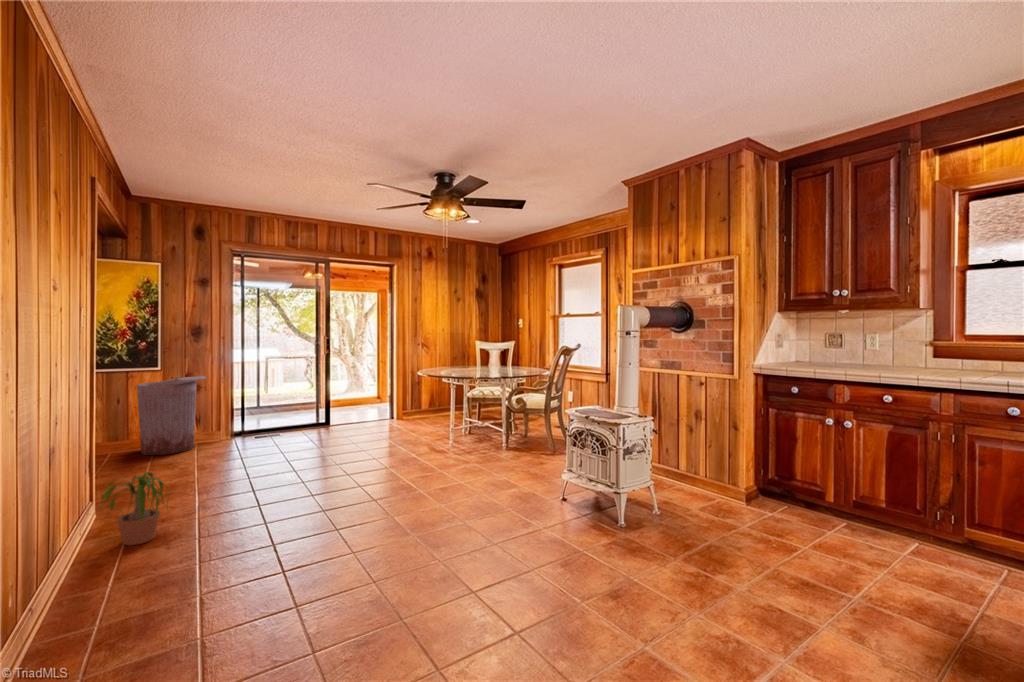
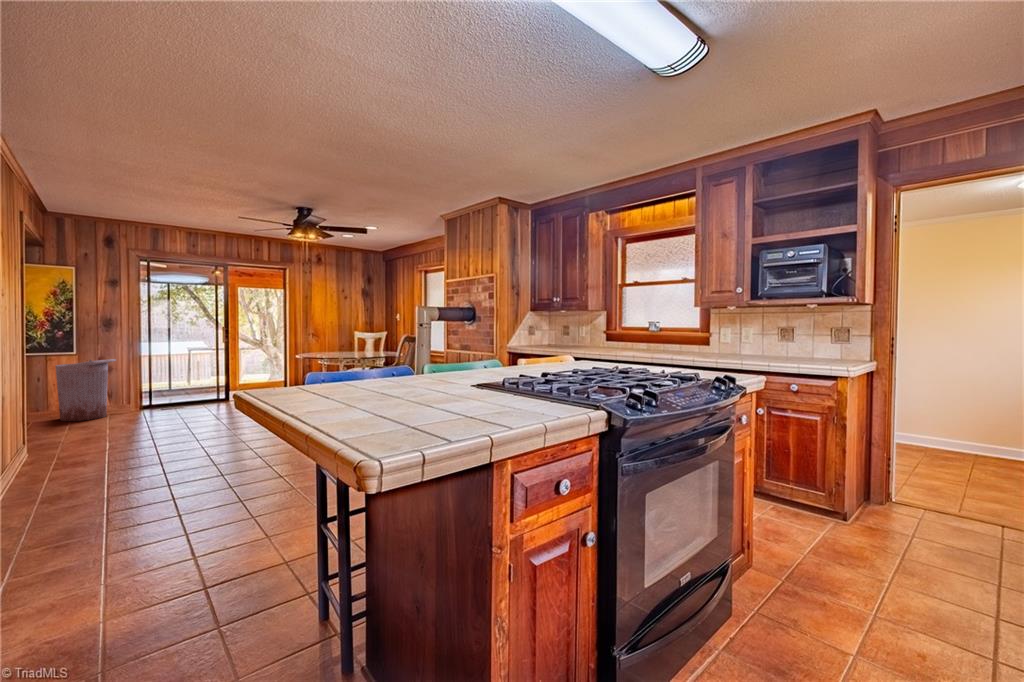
potted plant: present [101,472,170,545] -> none [22,420,87,467]

